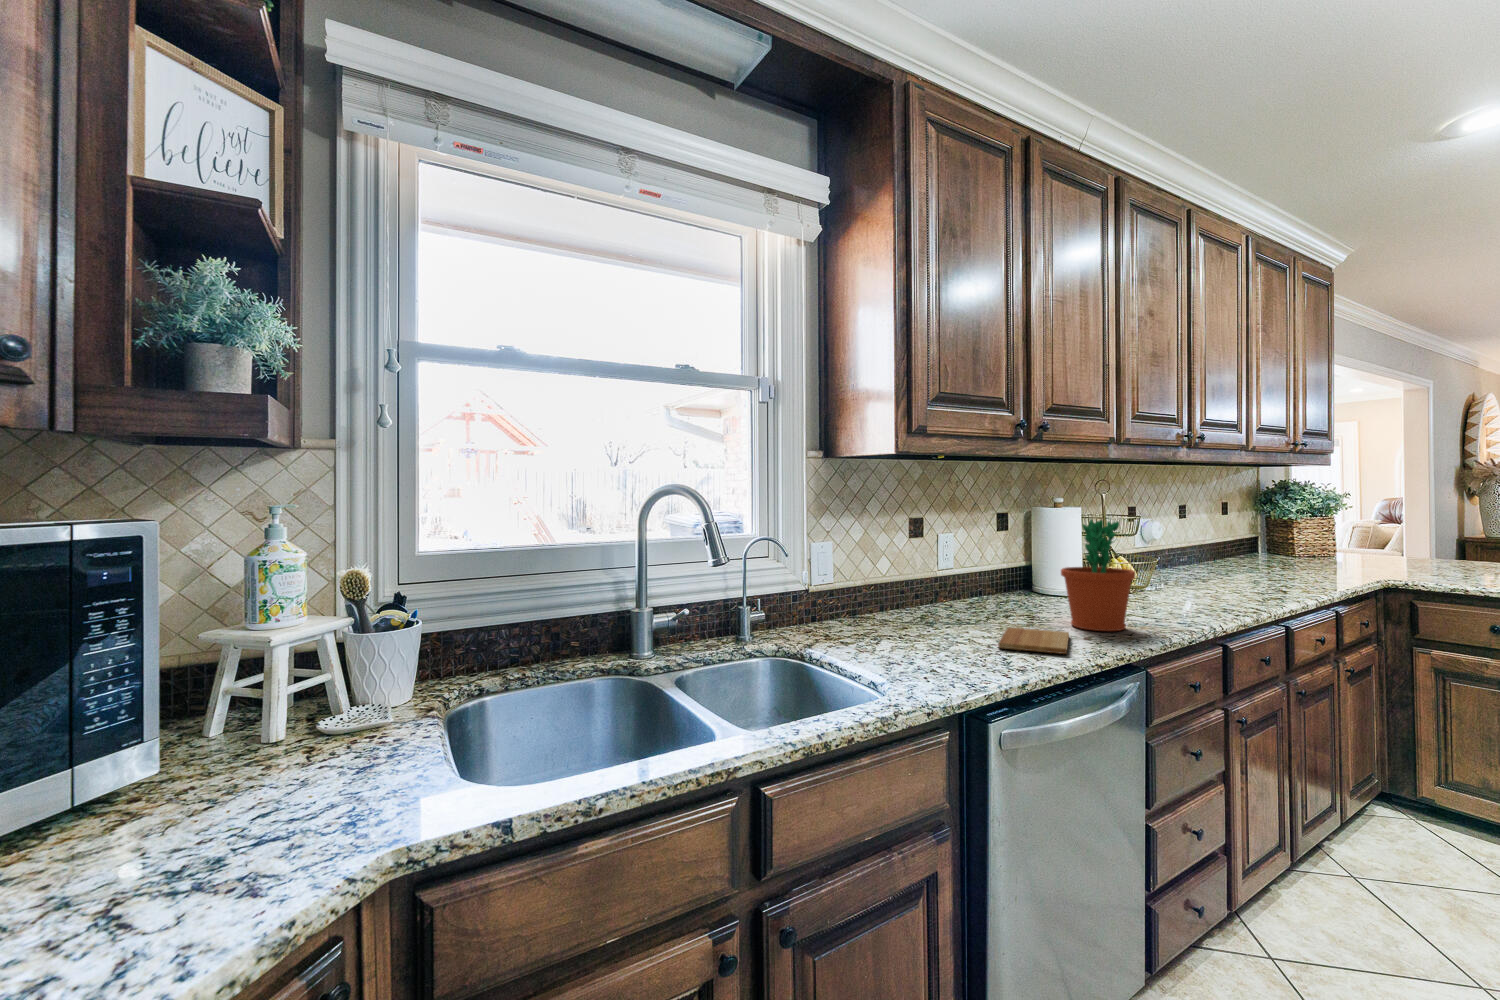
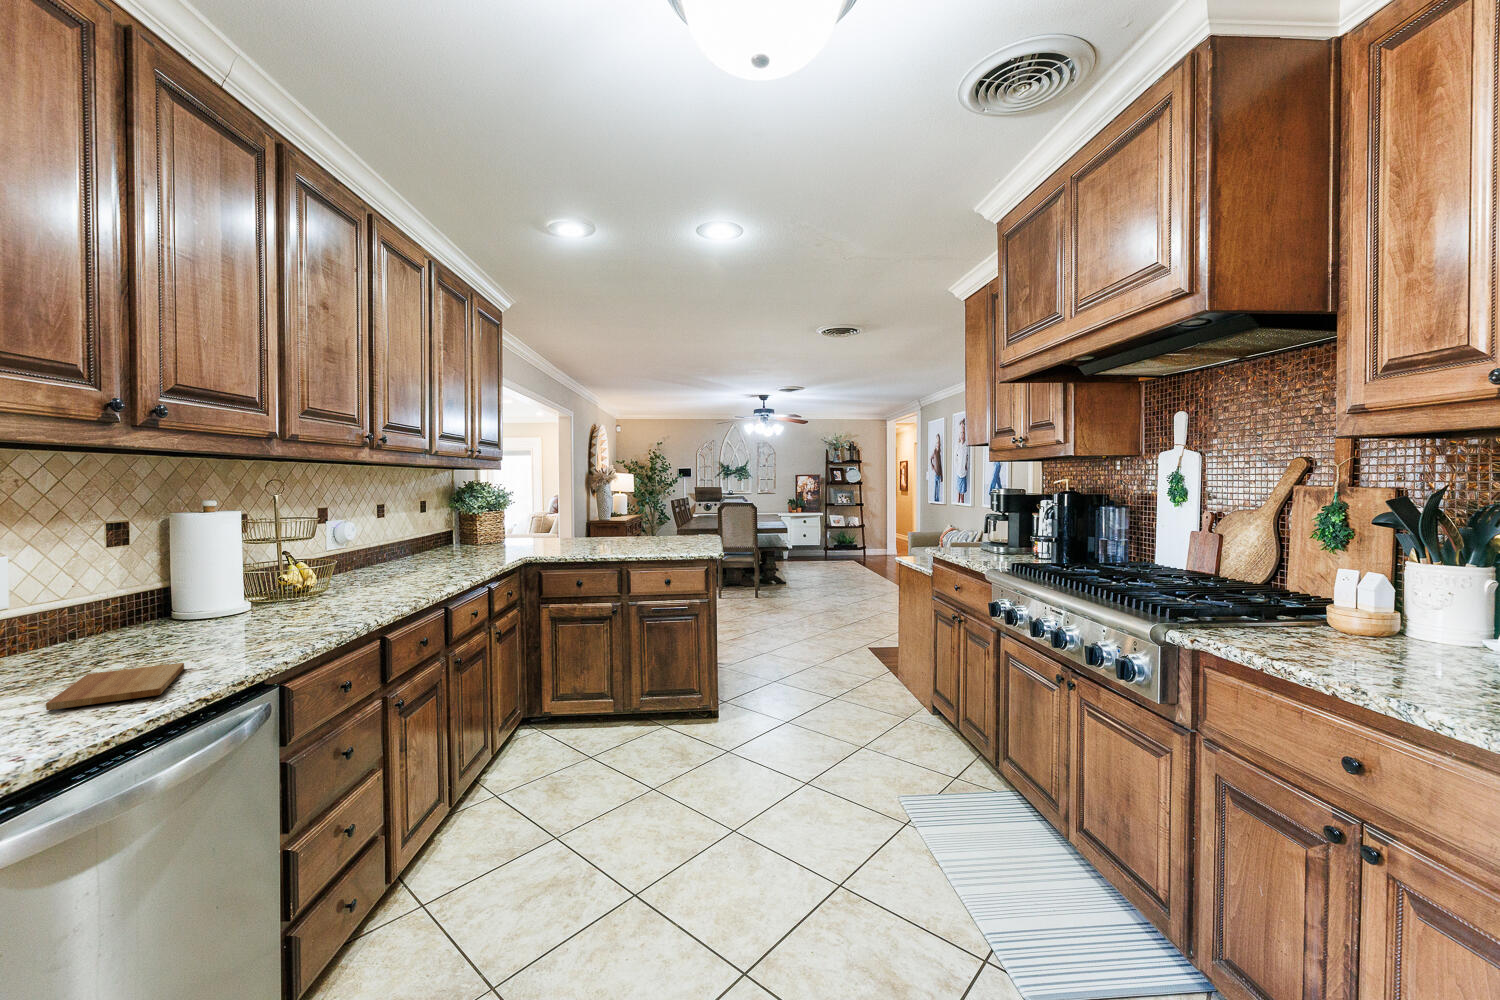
flower pot: present [1061,519,1135,631] -> none [183,524,281,654]

